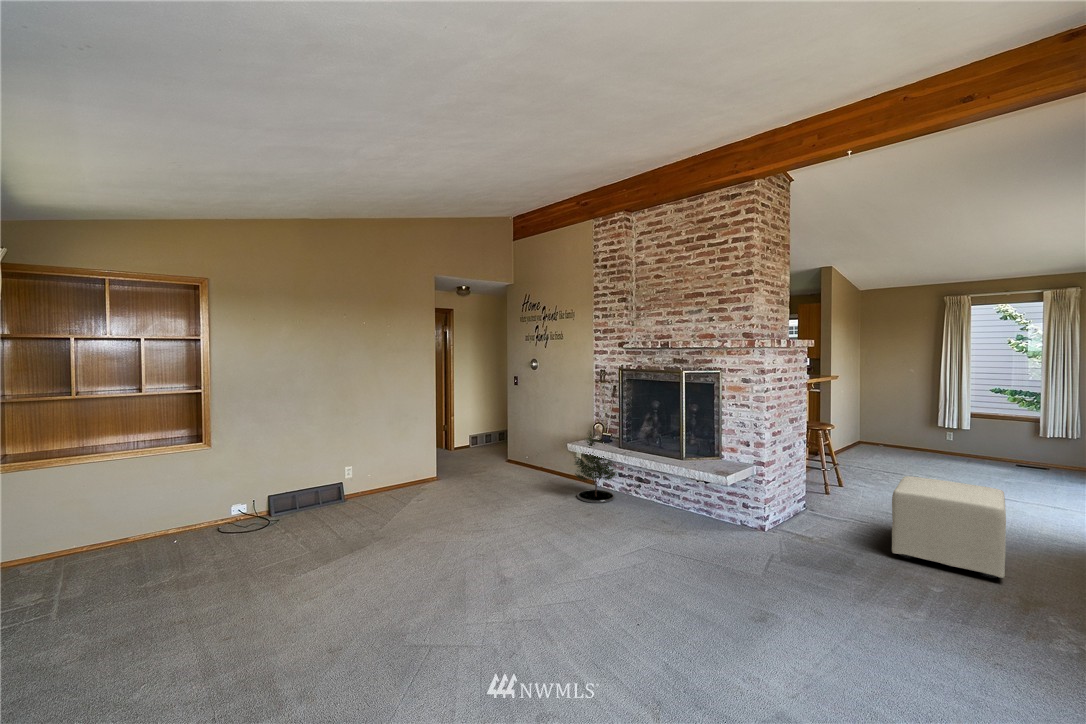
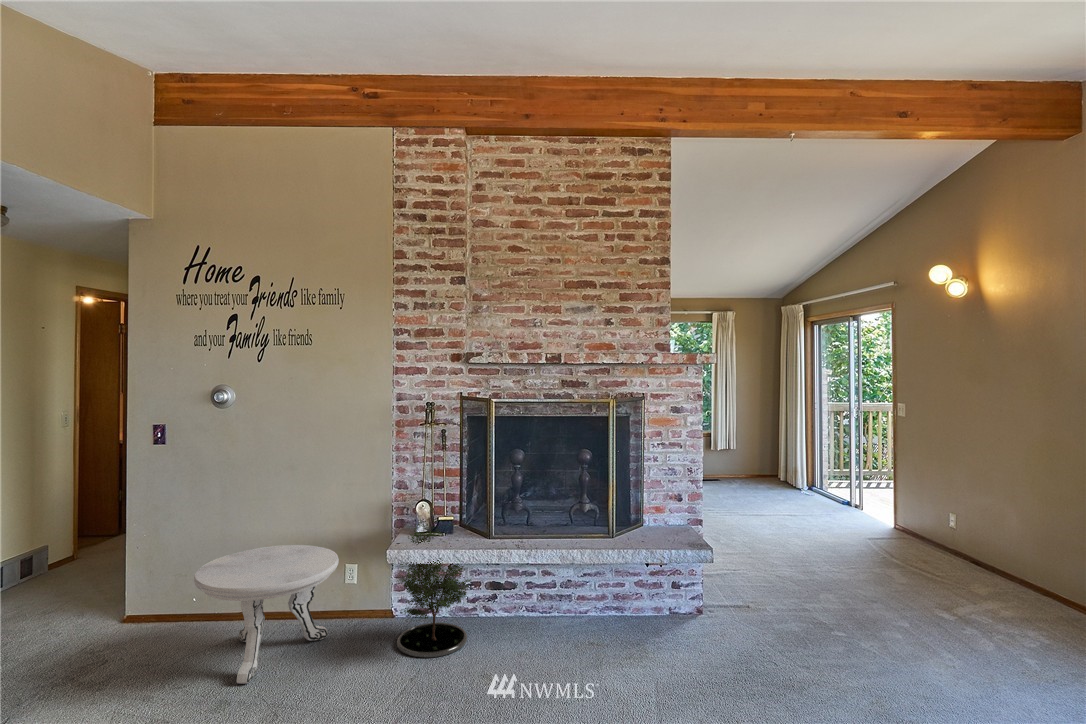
side table: none [502,436,563,488] -> present [194,545,339,684]
ottoman: present [892,476,1006,578] -> none [778,503,906,597]

